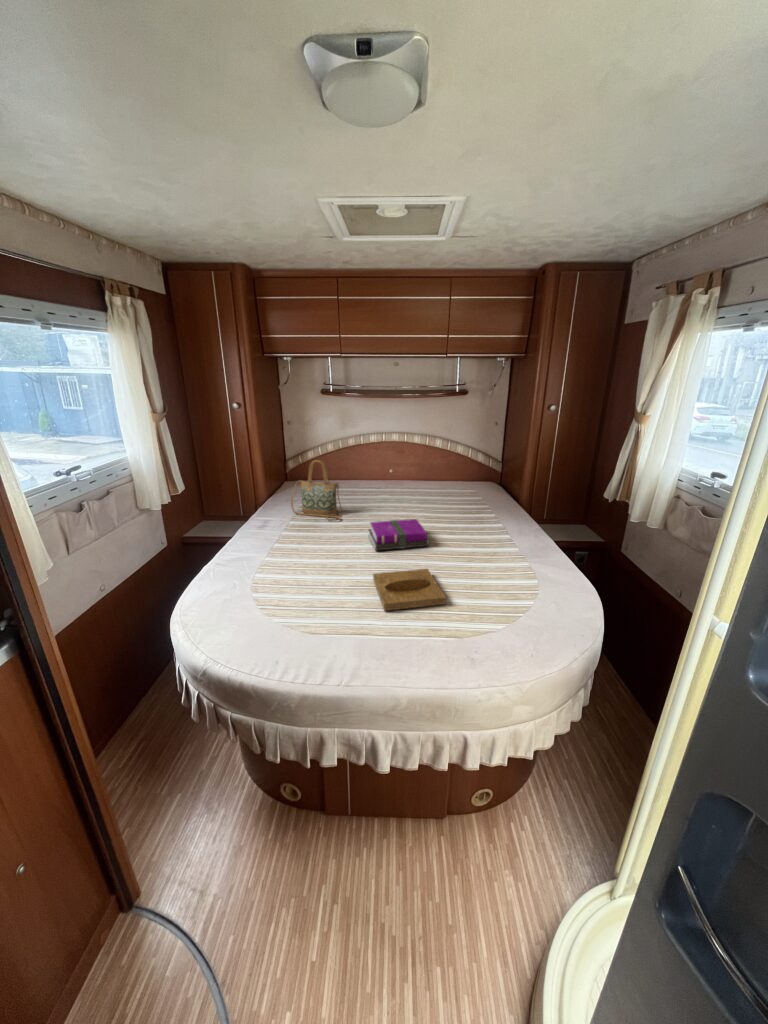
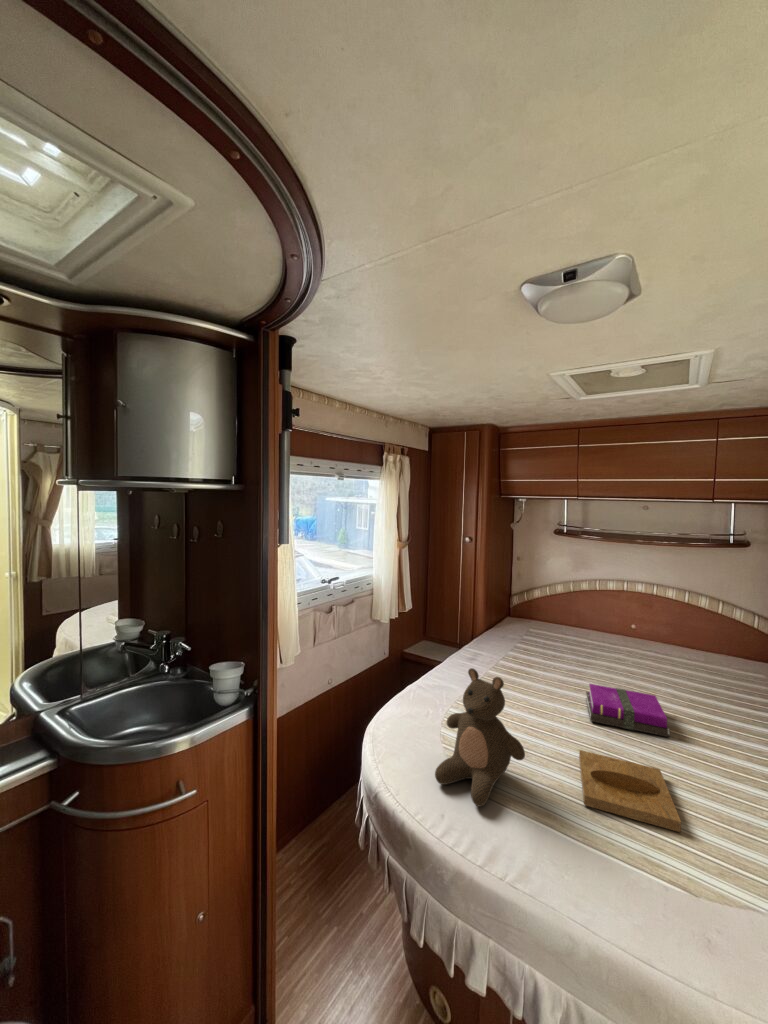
handbag: present [291,460,341,521] -> none [504,600,559,671]
stuffed bear: none [260,531,338,643] -> present [435,668,525,806]

